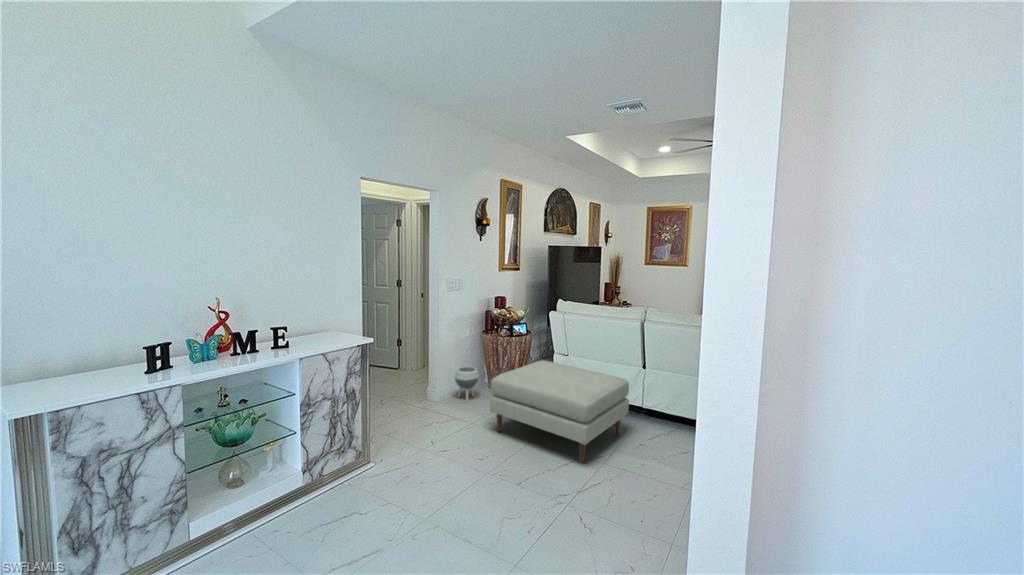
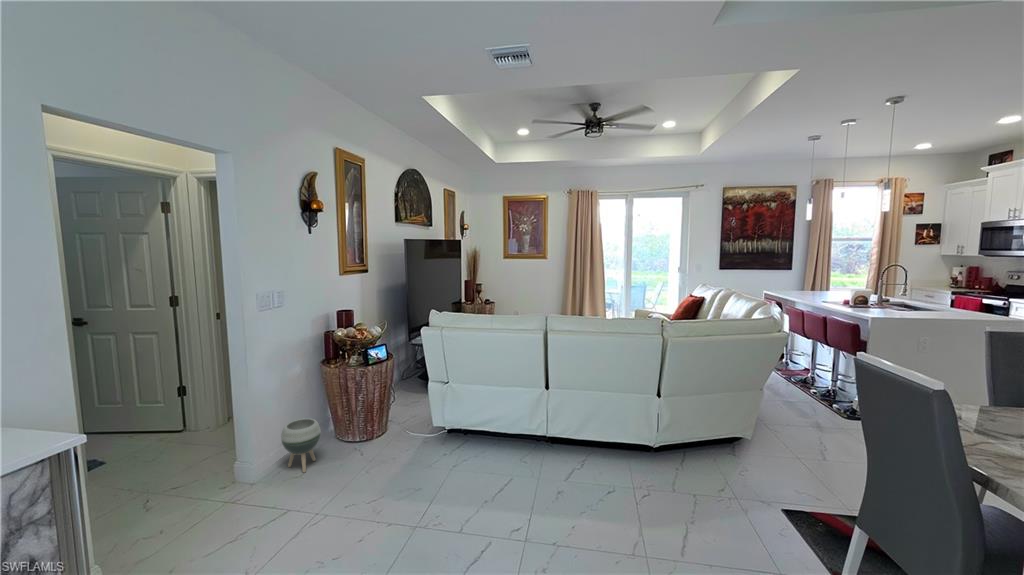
ottoman: present [490,361,629,464] -> none [346,397,537,549]

